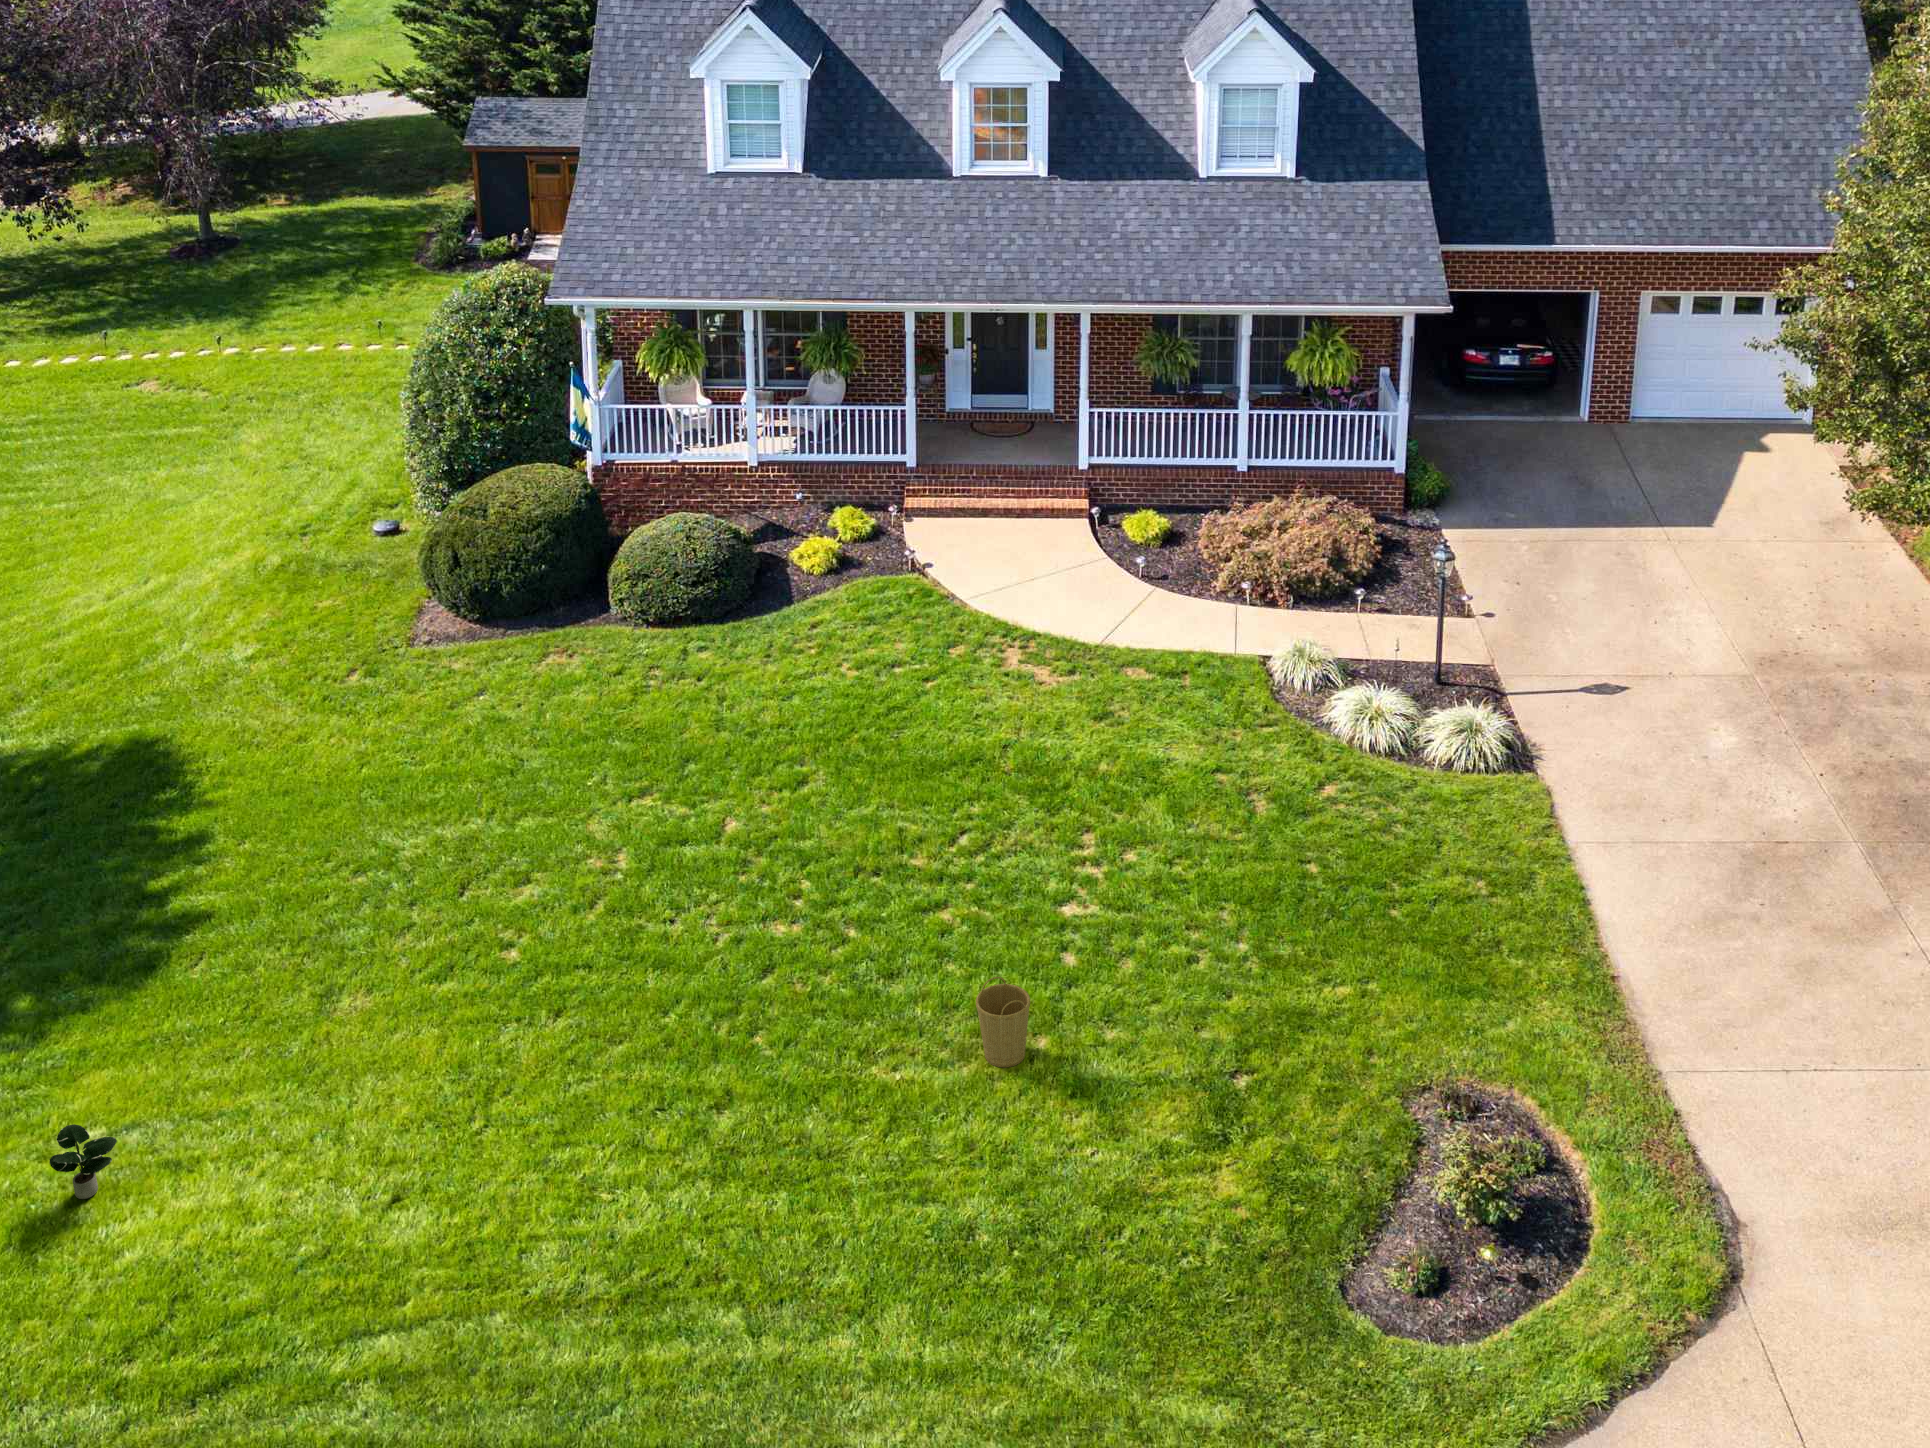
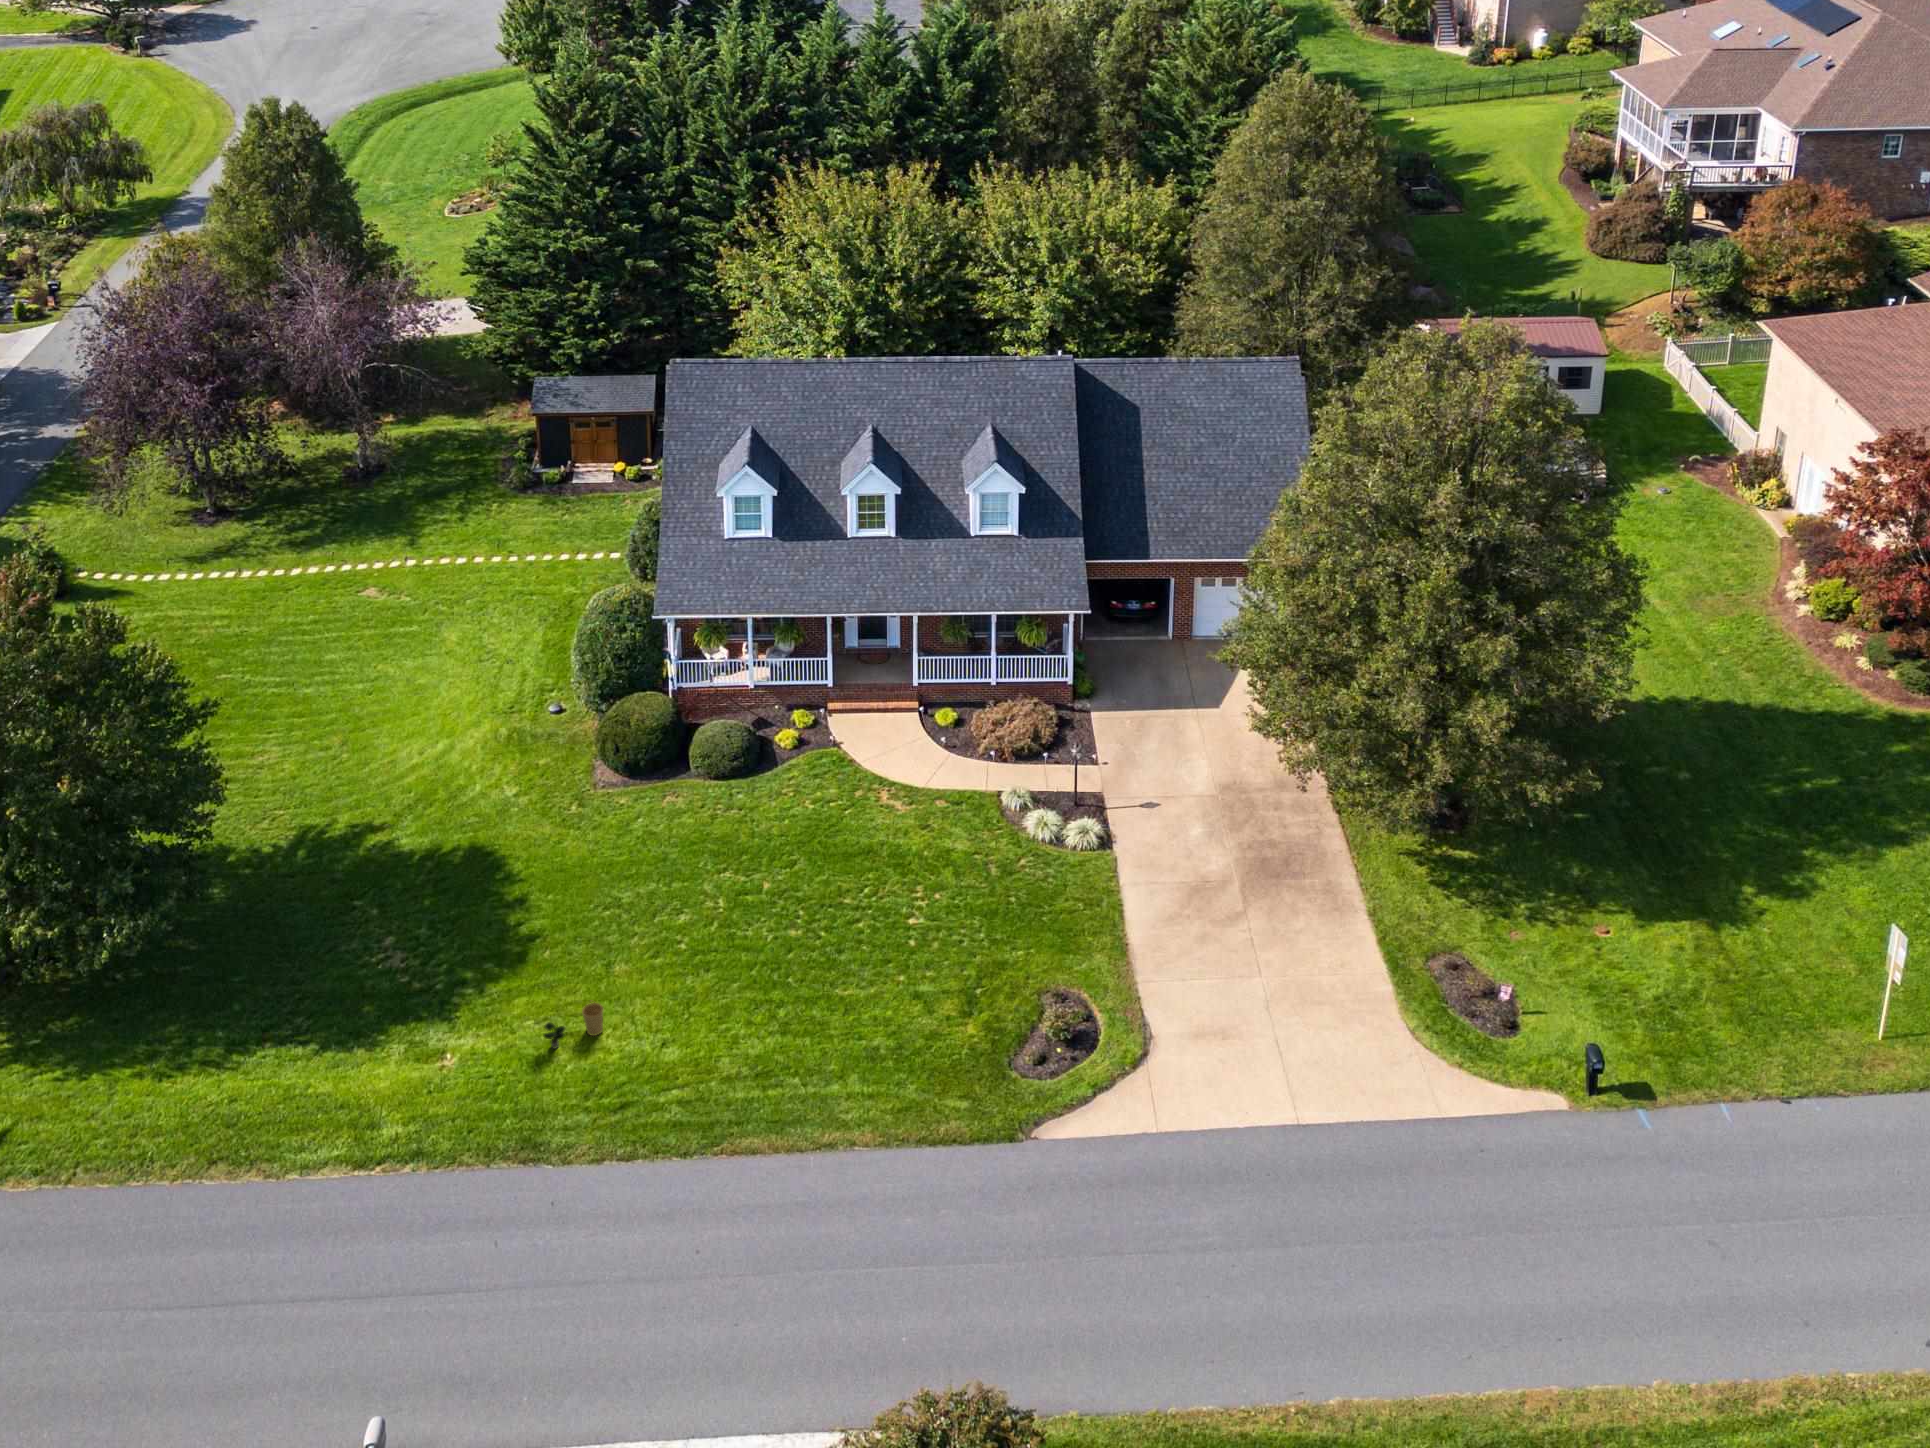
basket: present [976,977,1030,1067] -> present [582,1003,603,1036]

